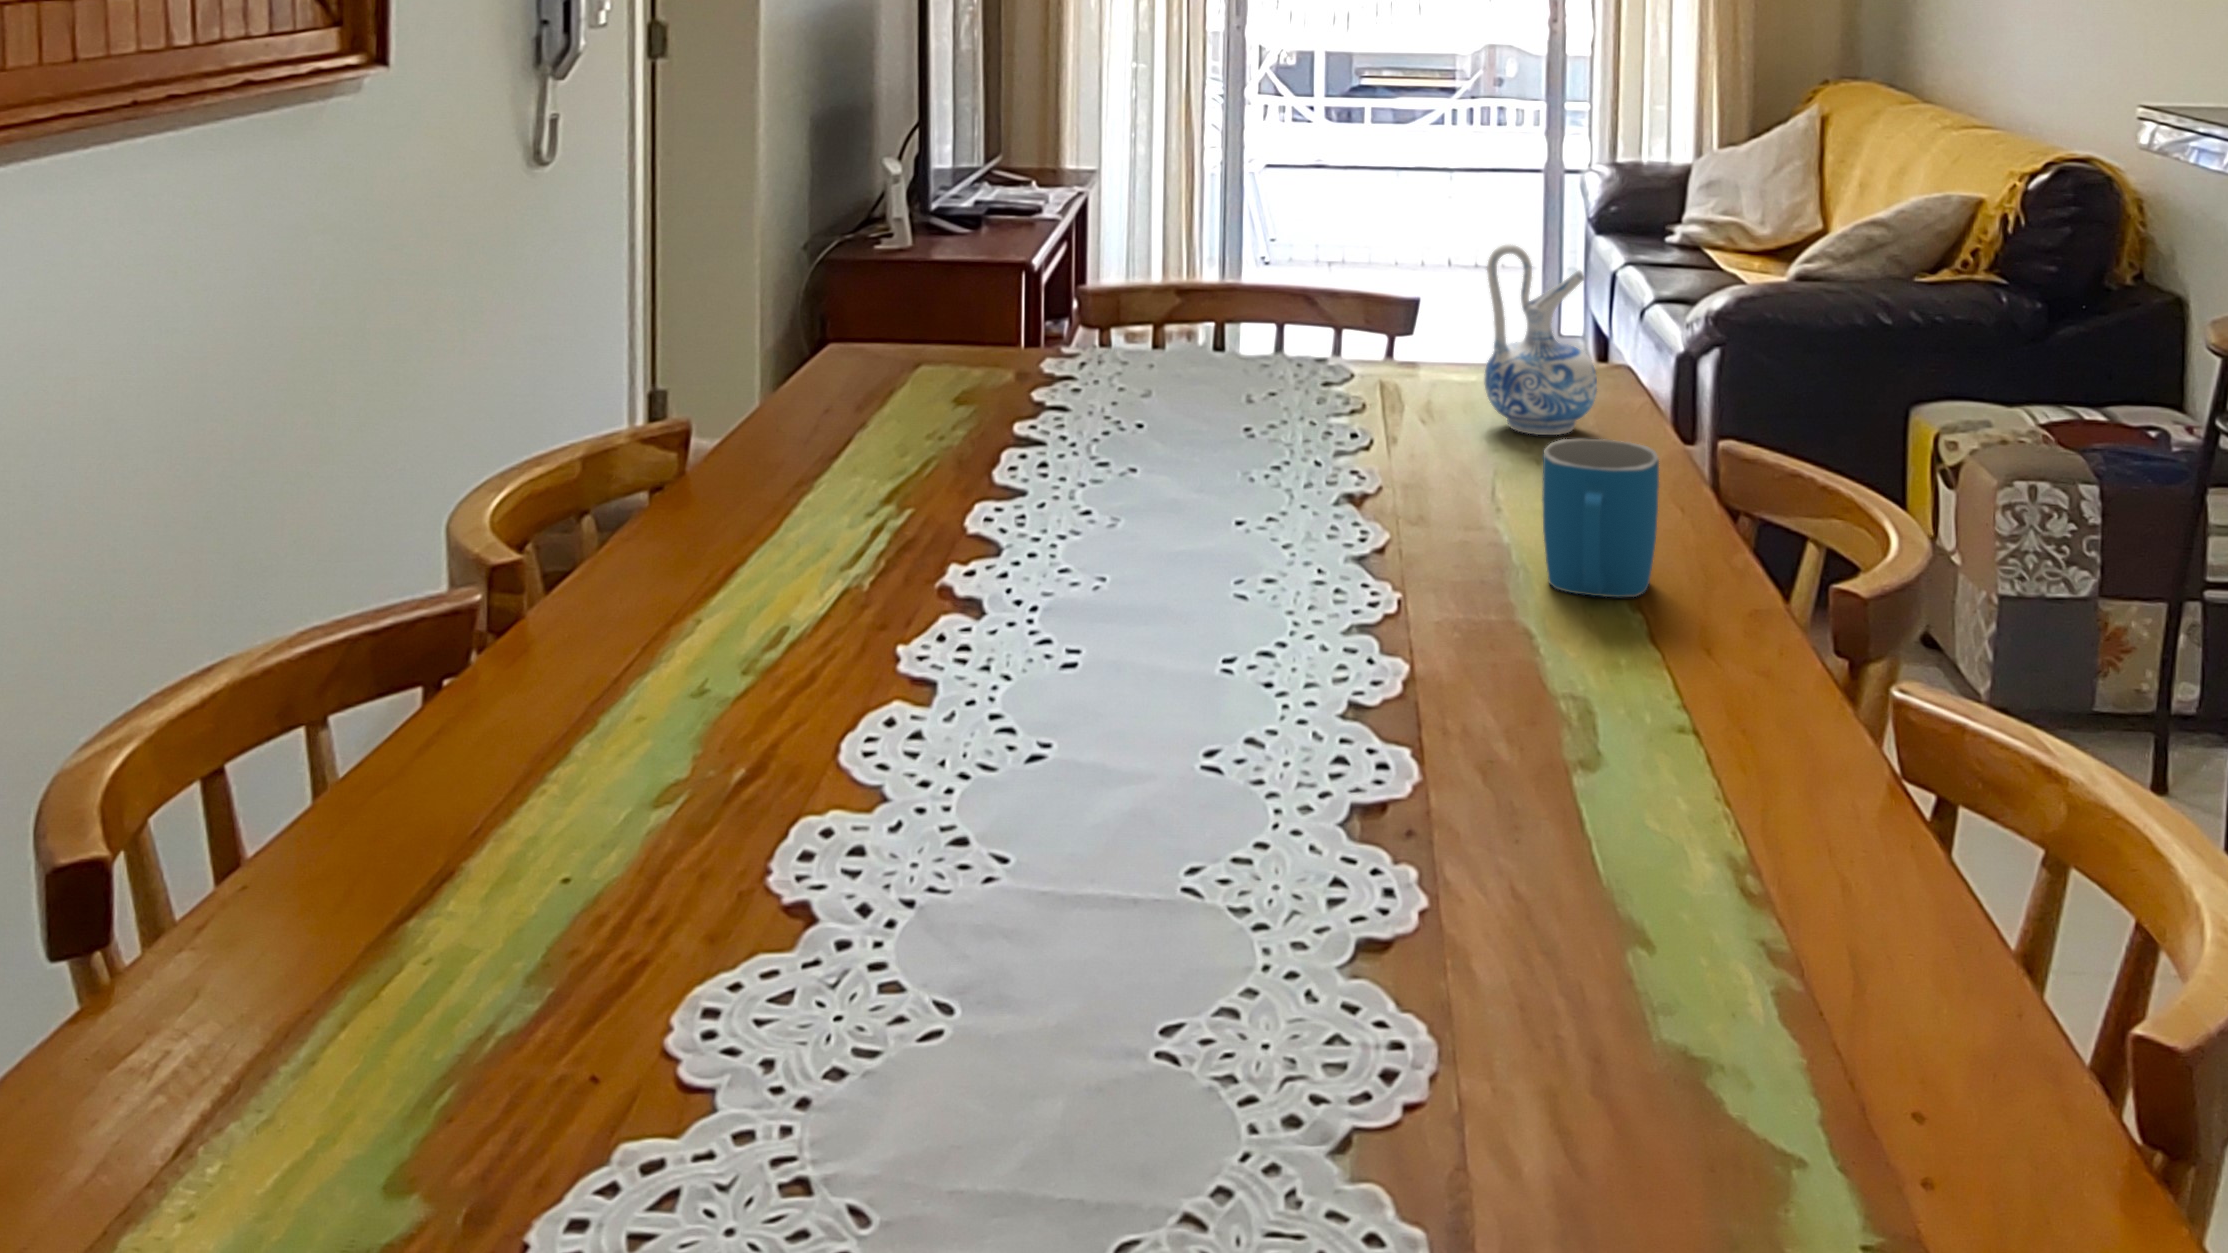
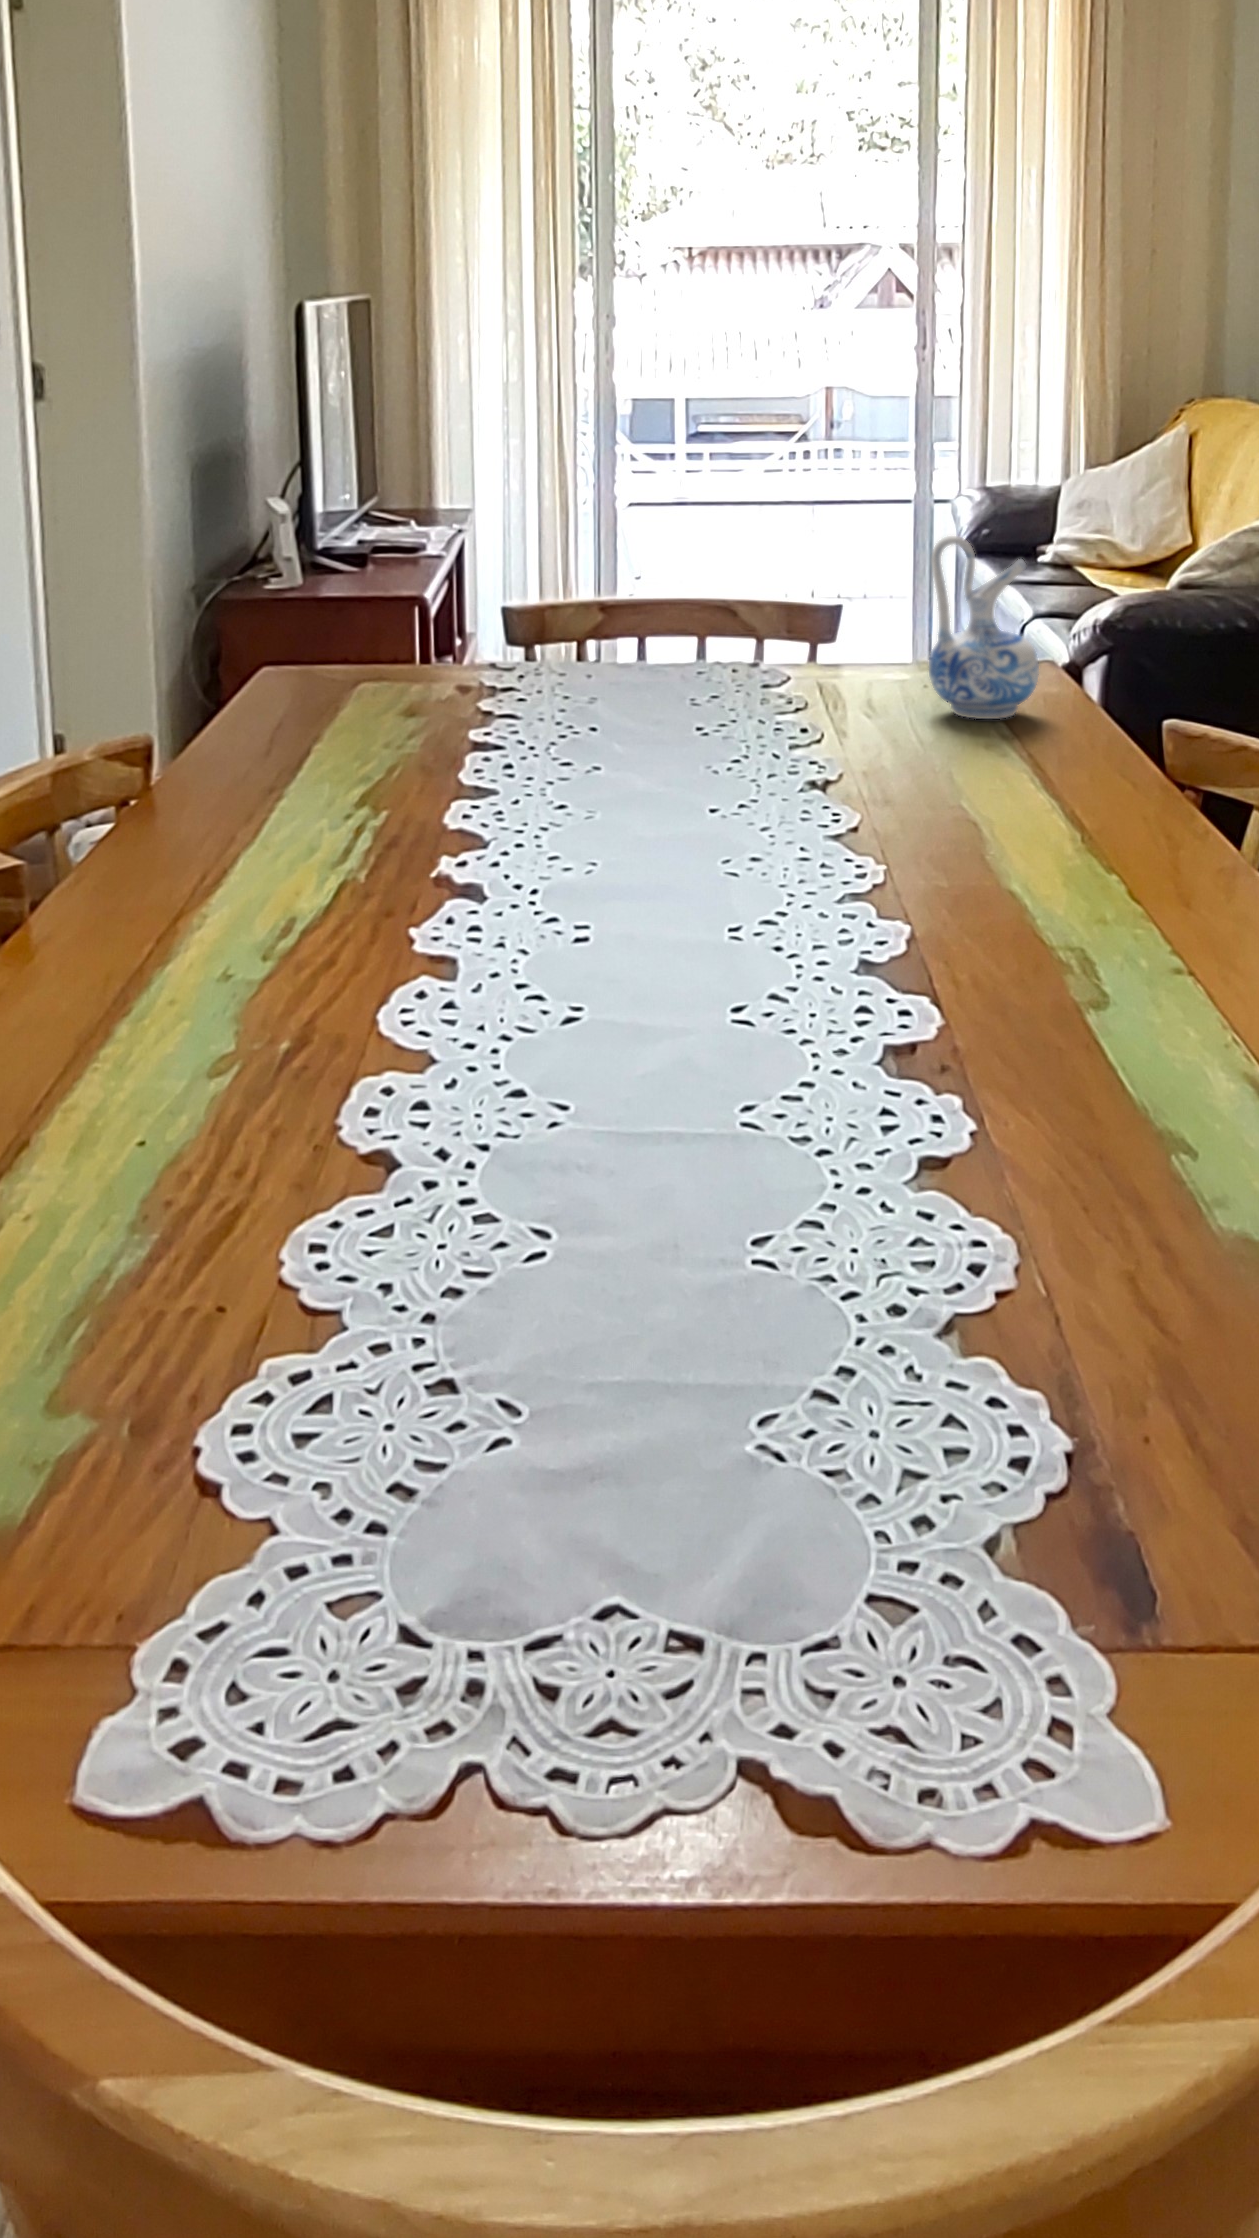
mug: present [1542,439,1659,597] -> none [1019,709,1132,856]

